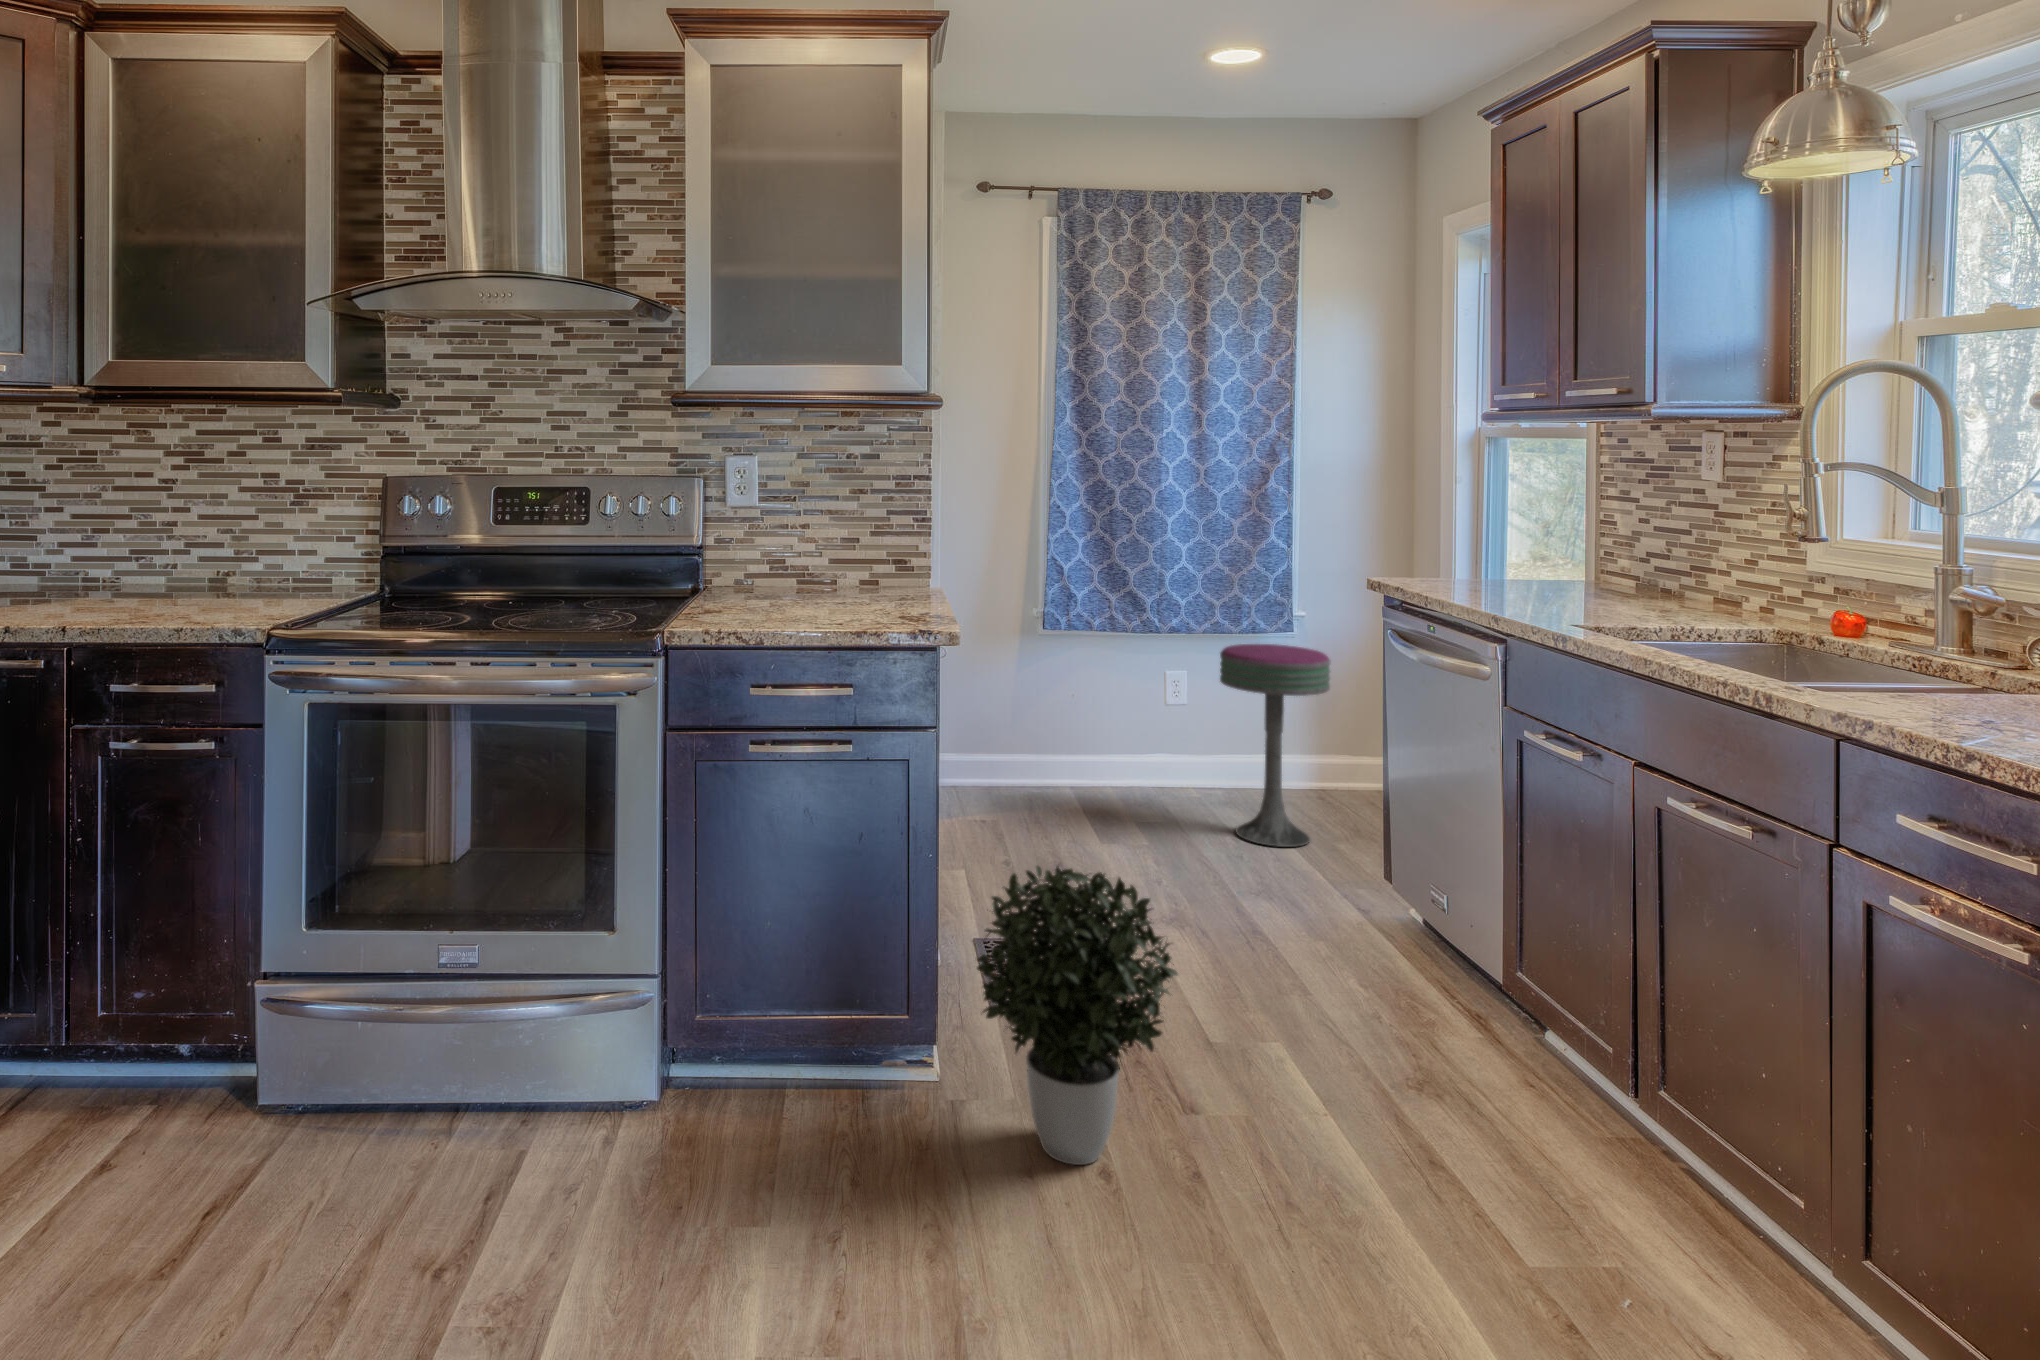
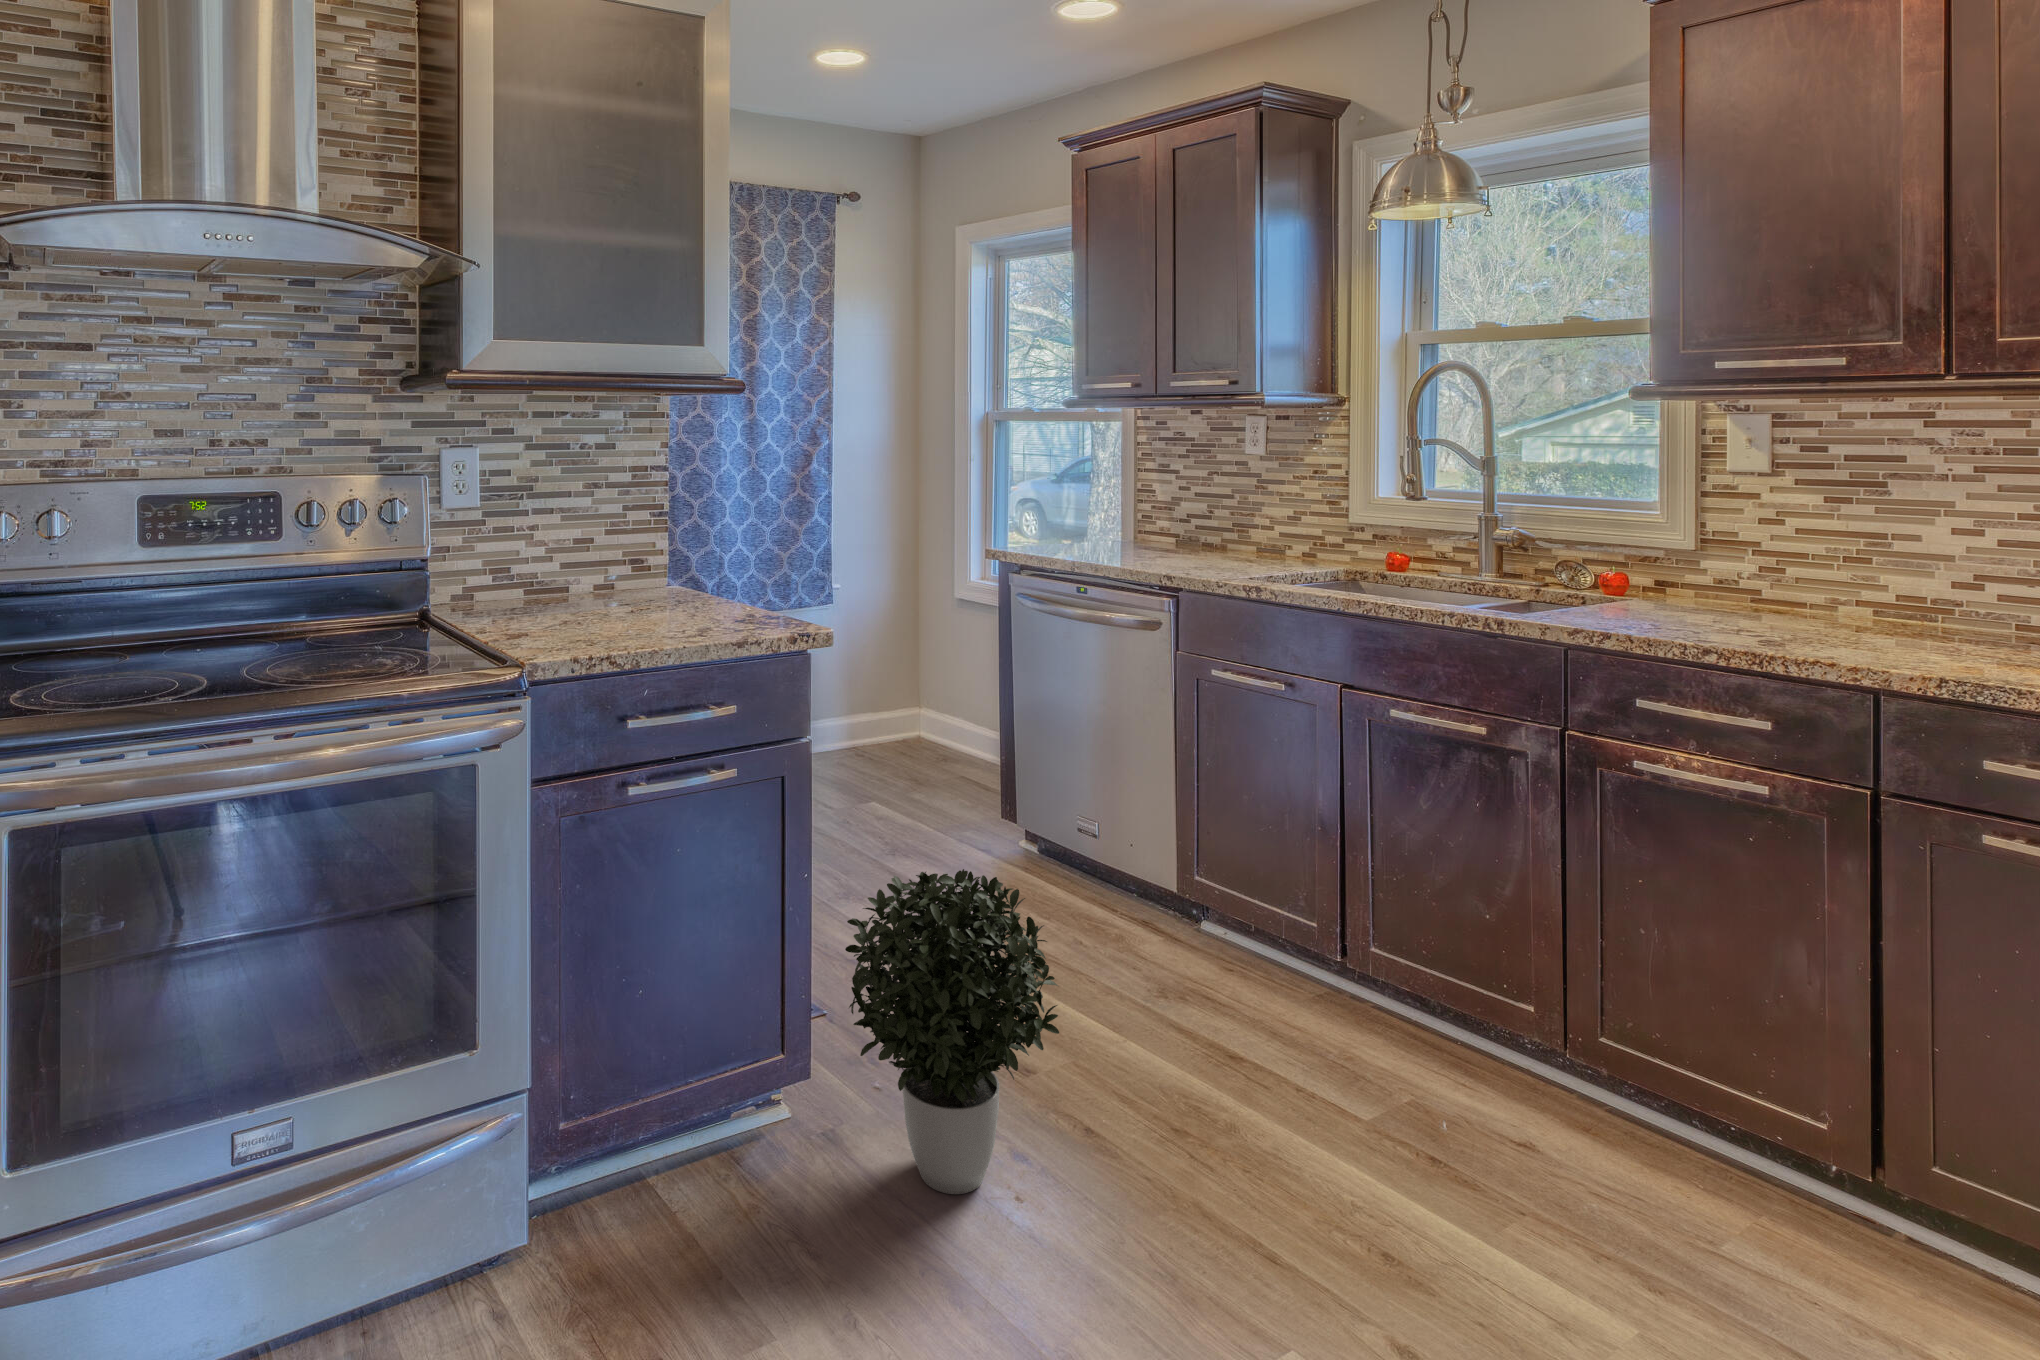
bar stool: present [1220,644,1330,847] -> none [848,620,942,806]

